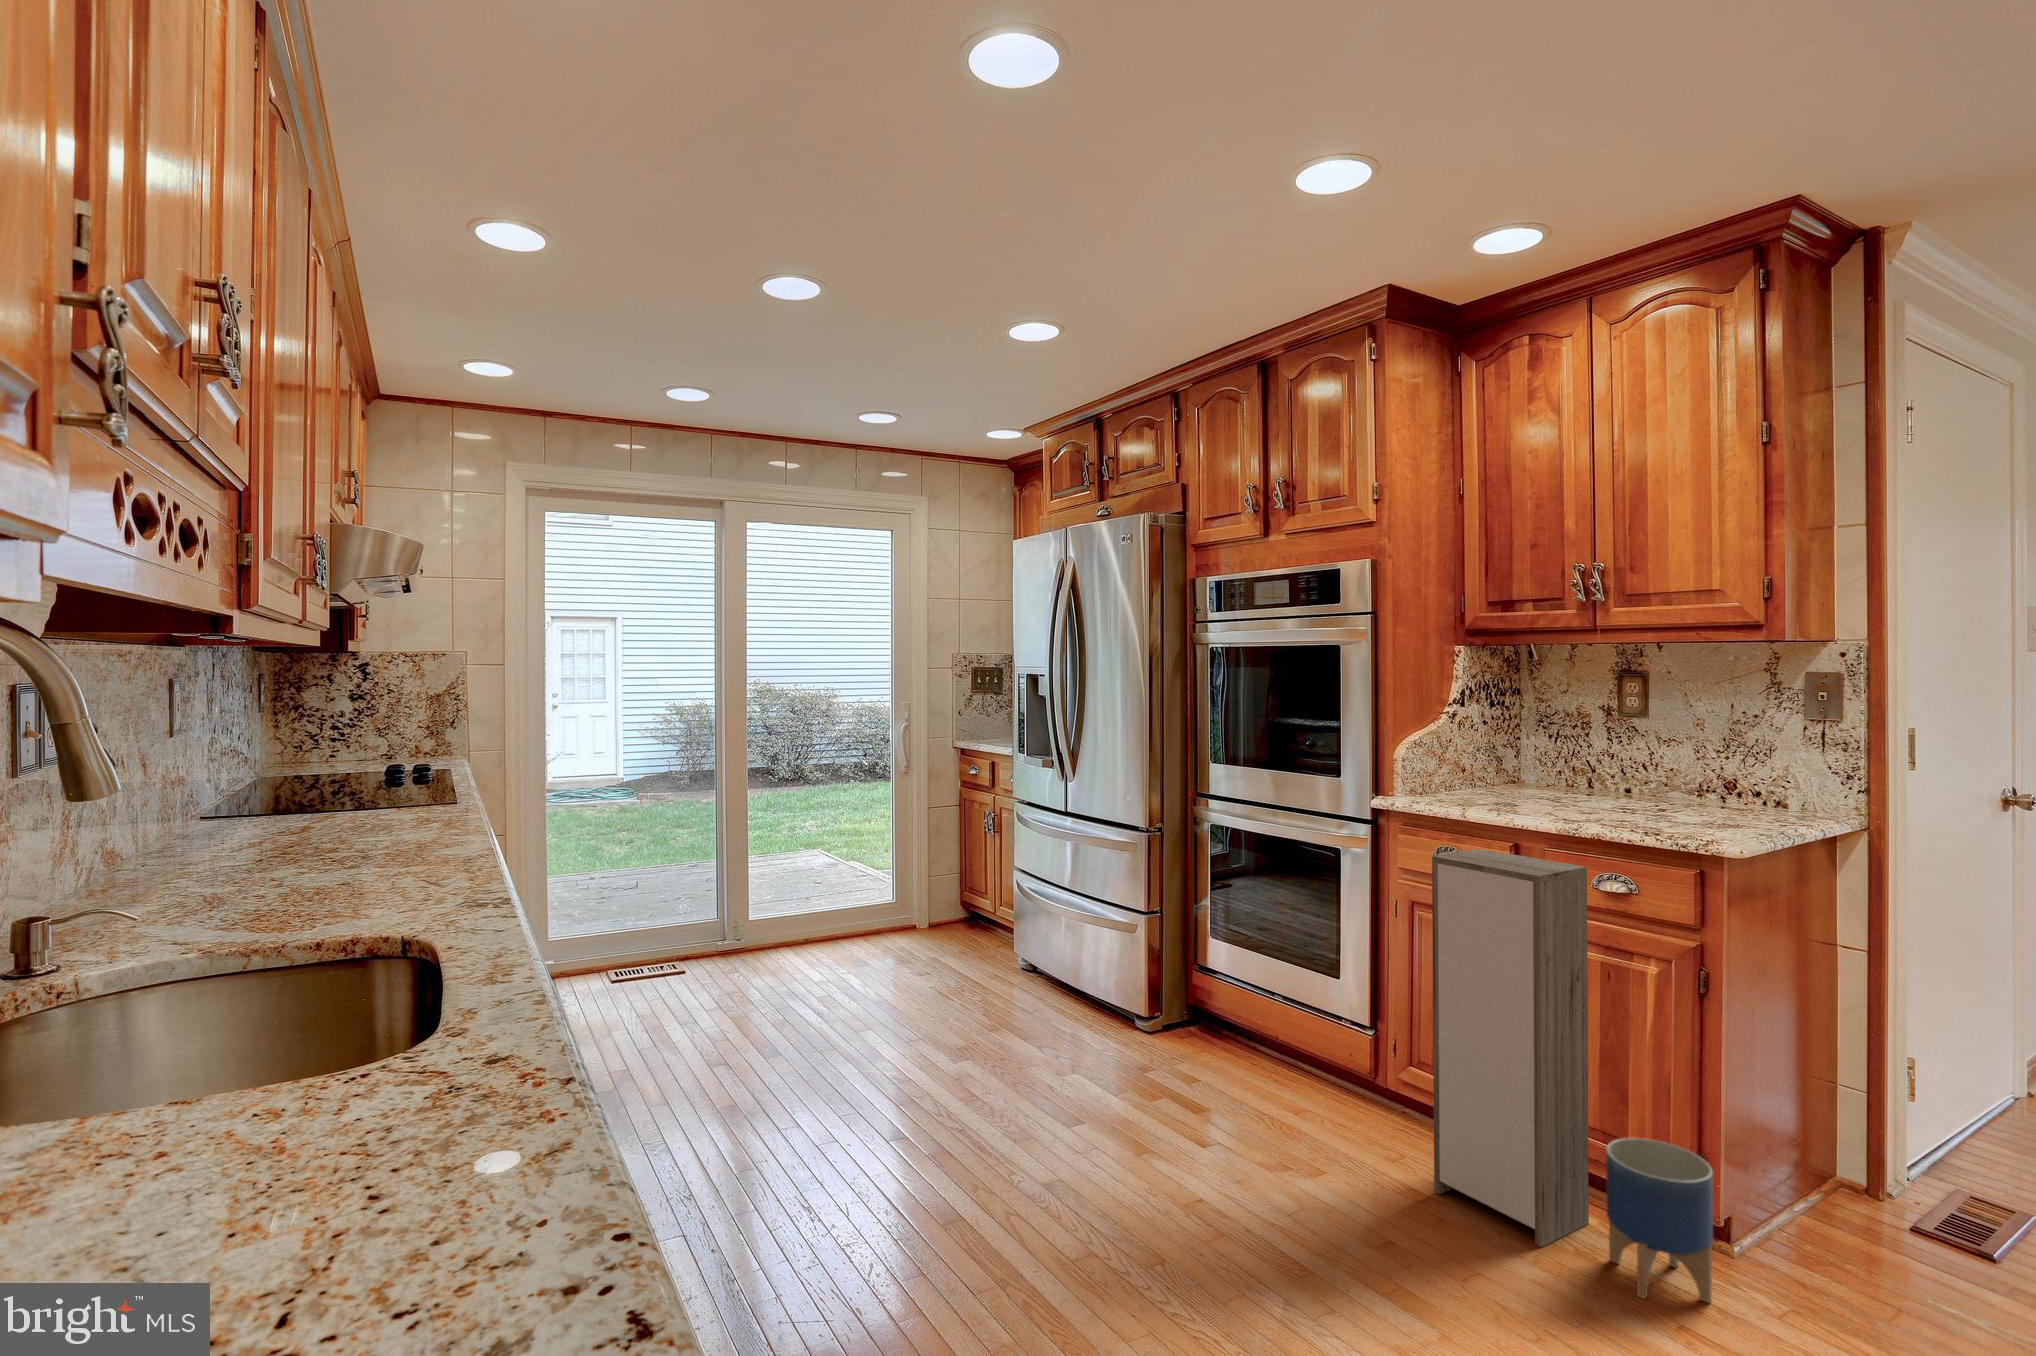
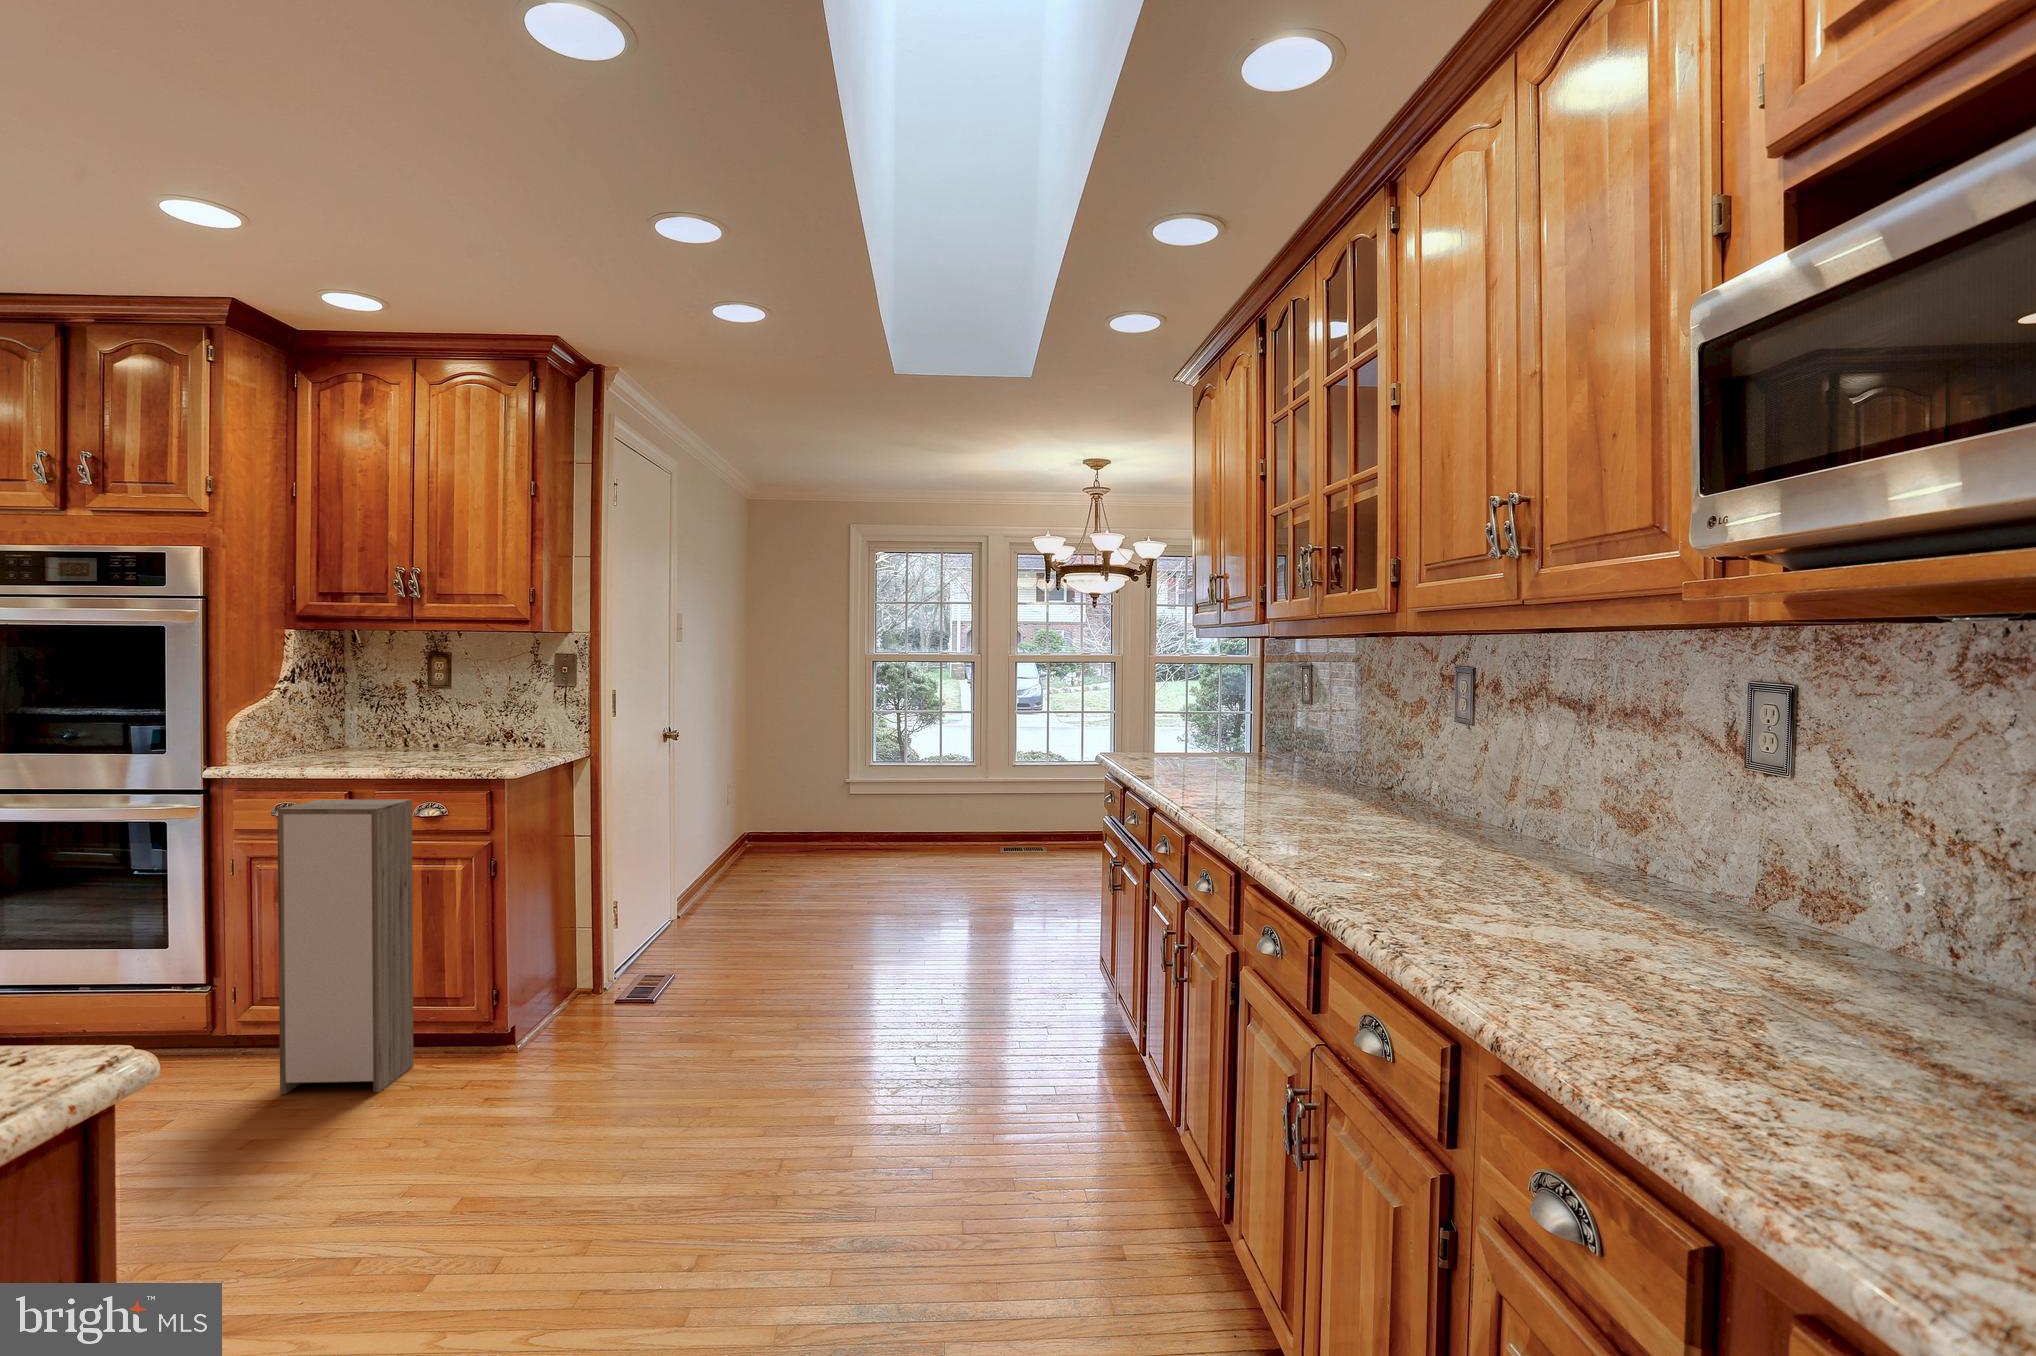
planter: present [1606,1138,1713,1303] -> none [428,982,500,1090]

